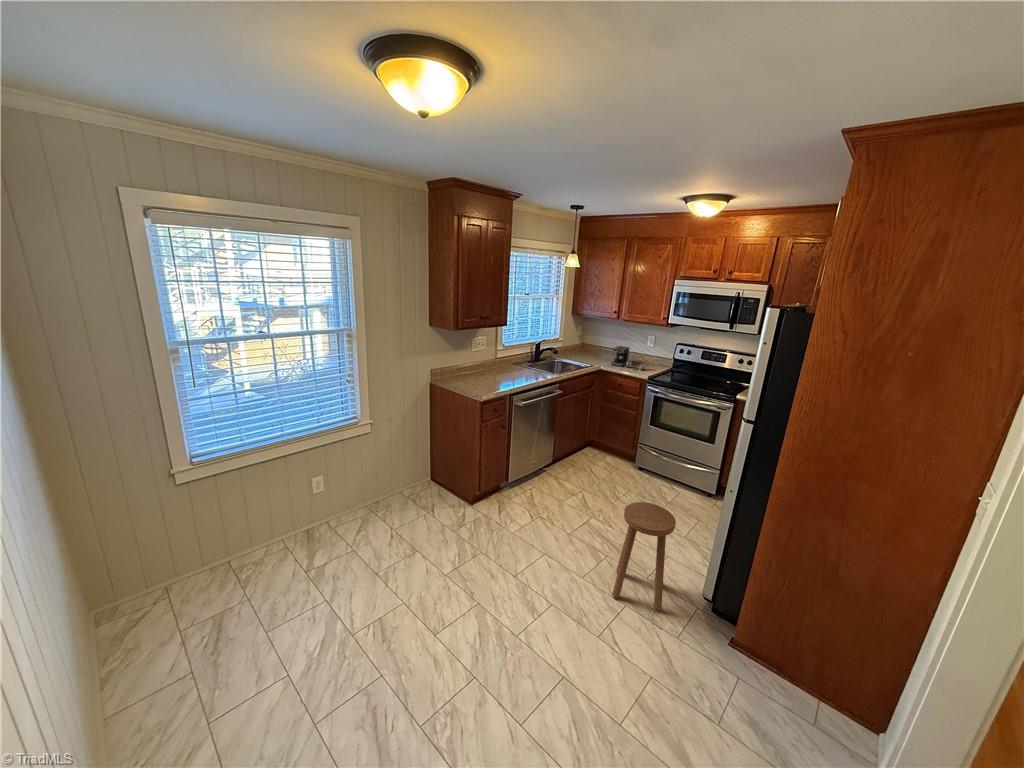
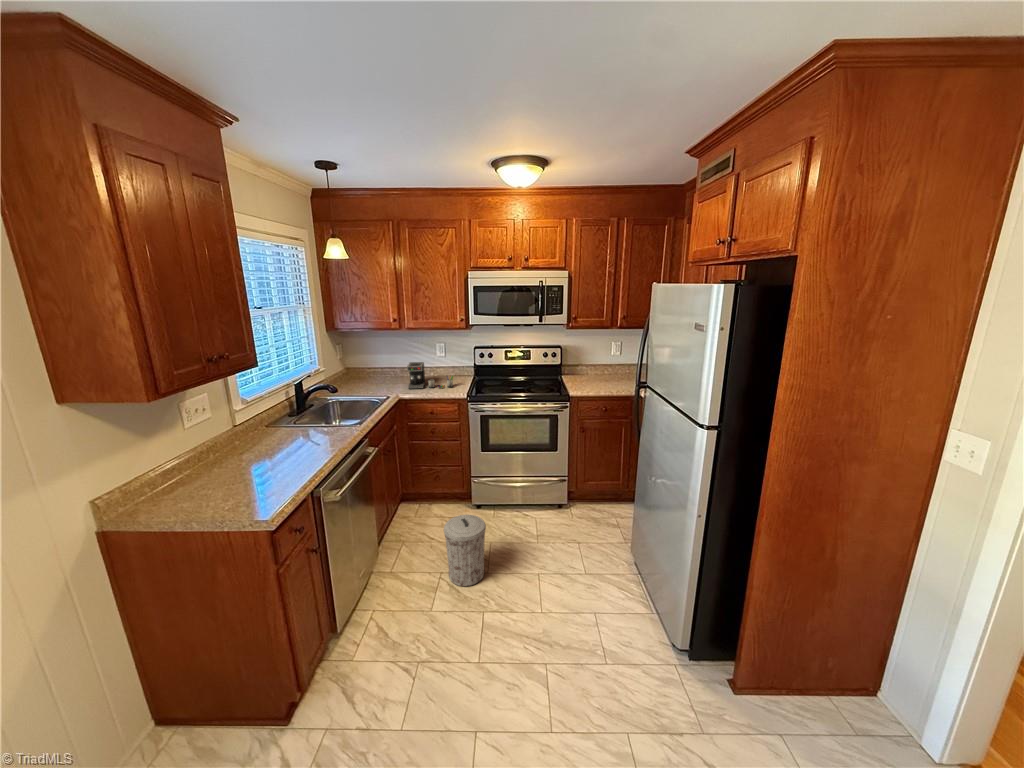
trash can: none [585,455,617,503] -> present [444,515,486,586]
stool: present [612,502,676,611] -> none [573,568,657,731]

